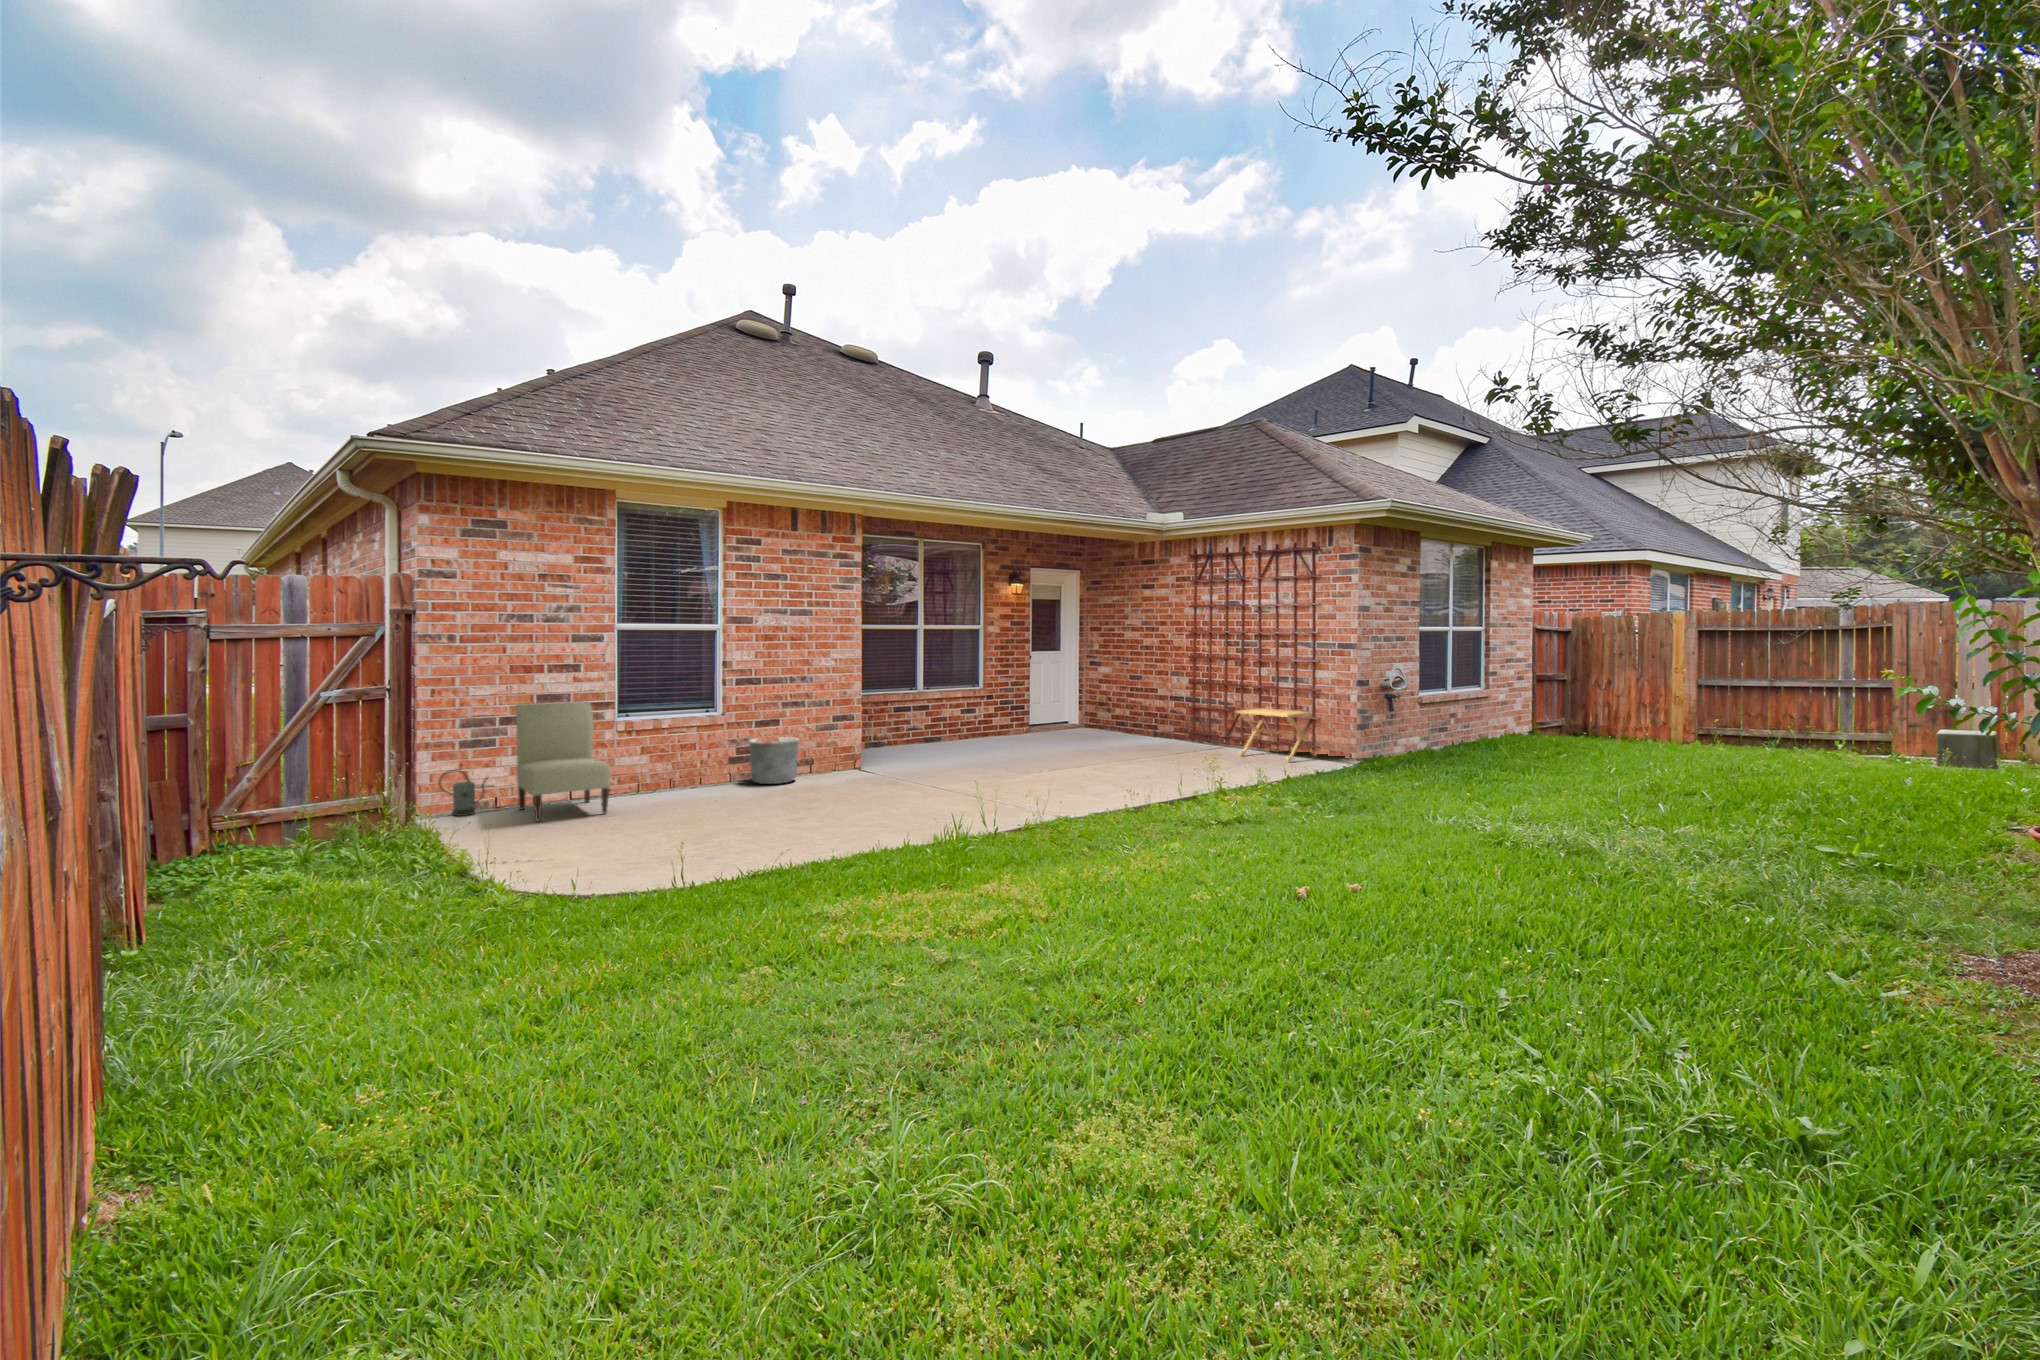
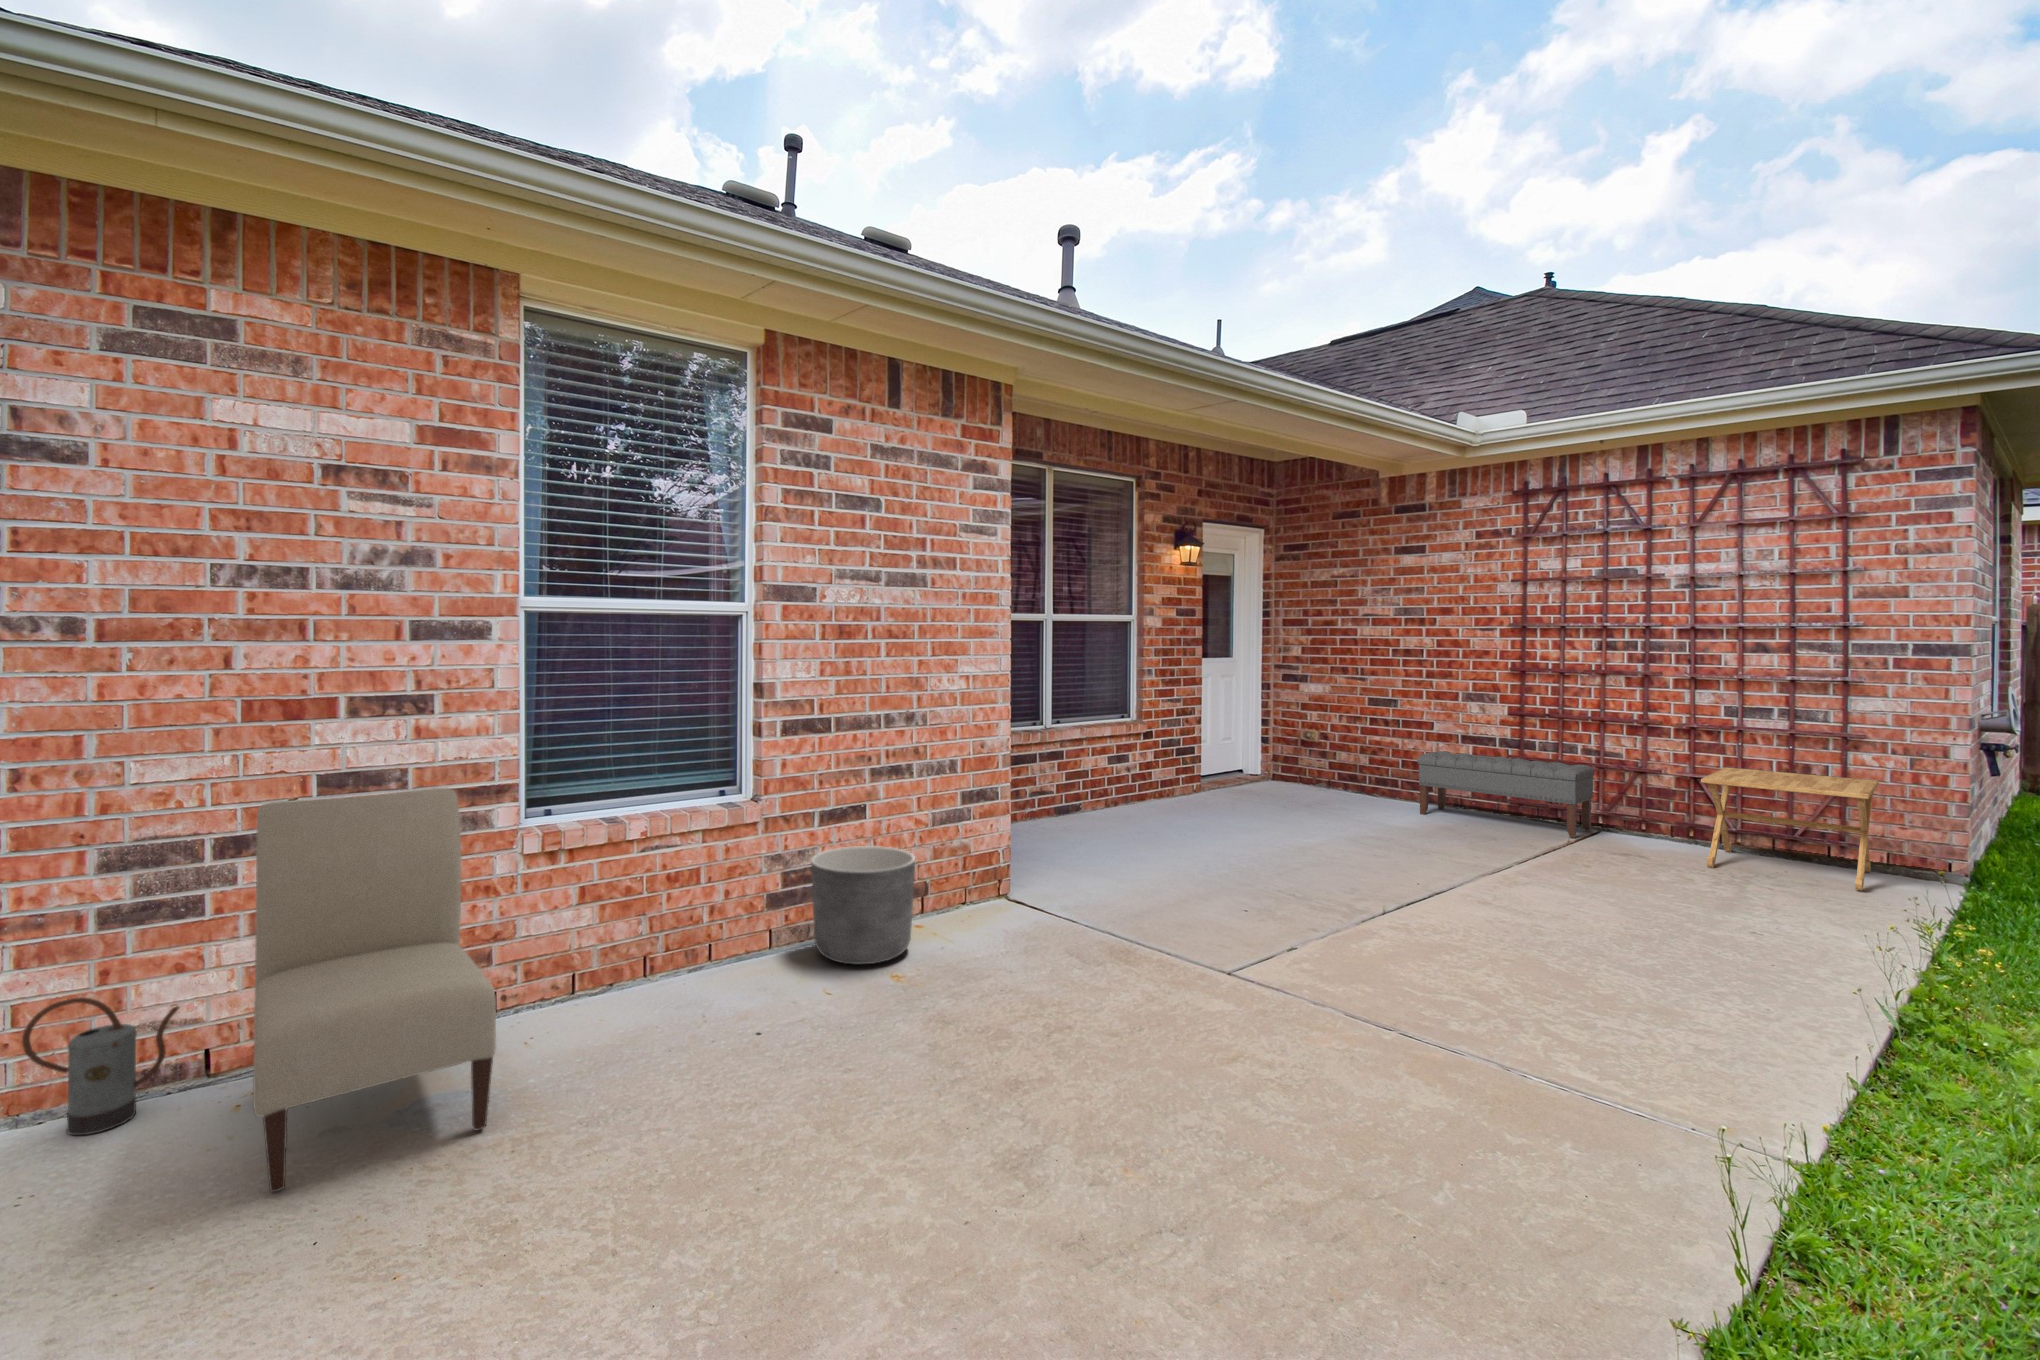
bench: none [1140,705,1221,747] -> present [1417,751,1595,838]

